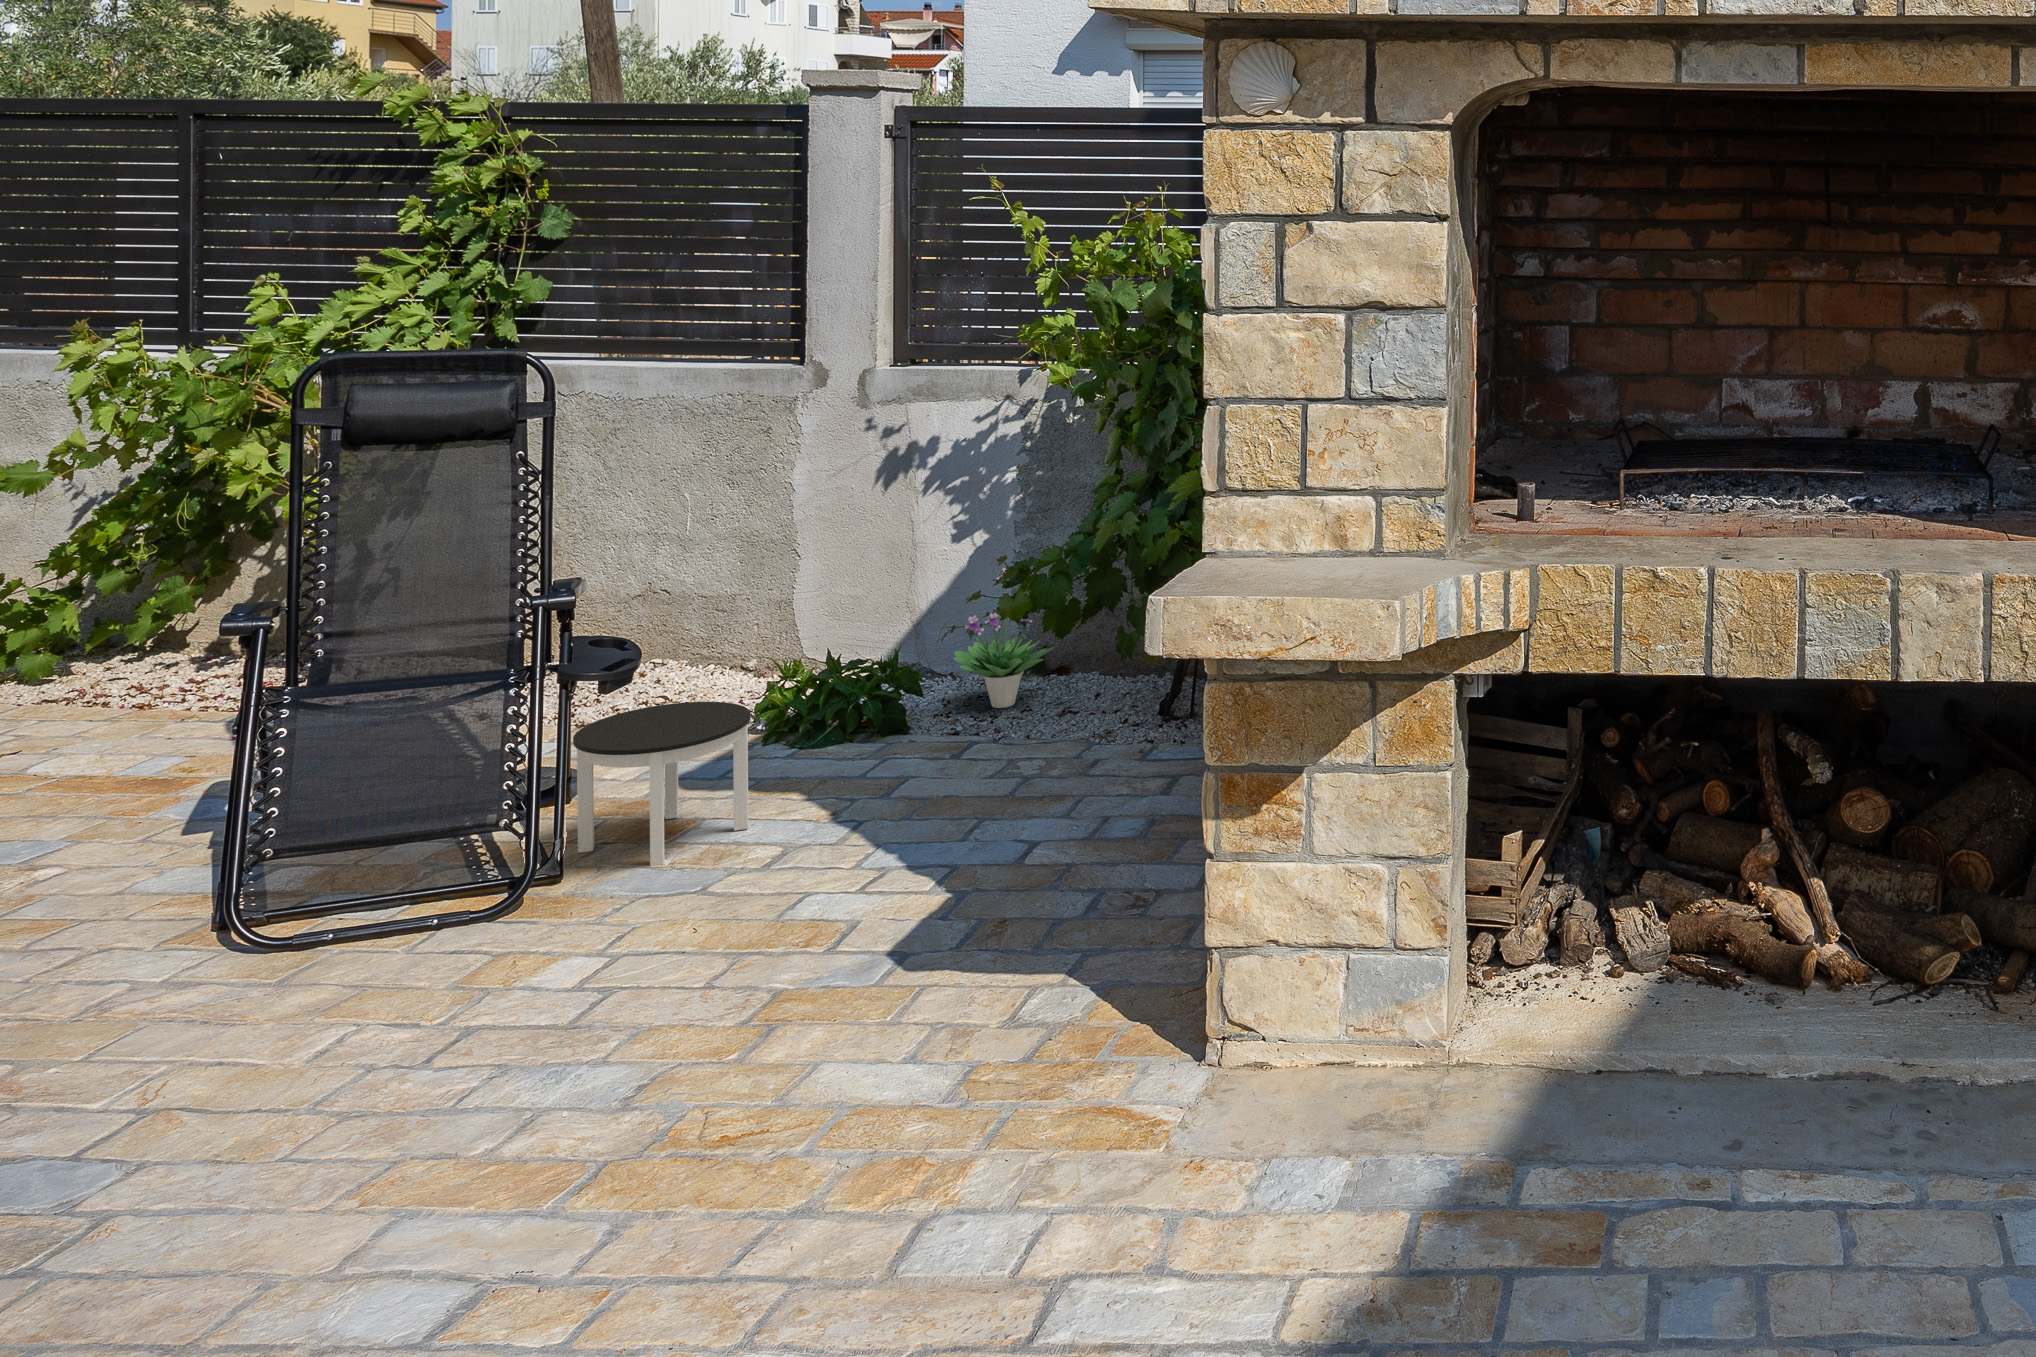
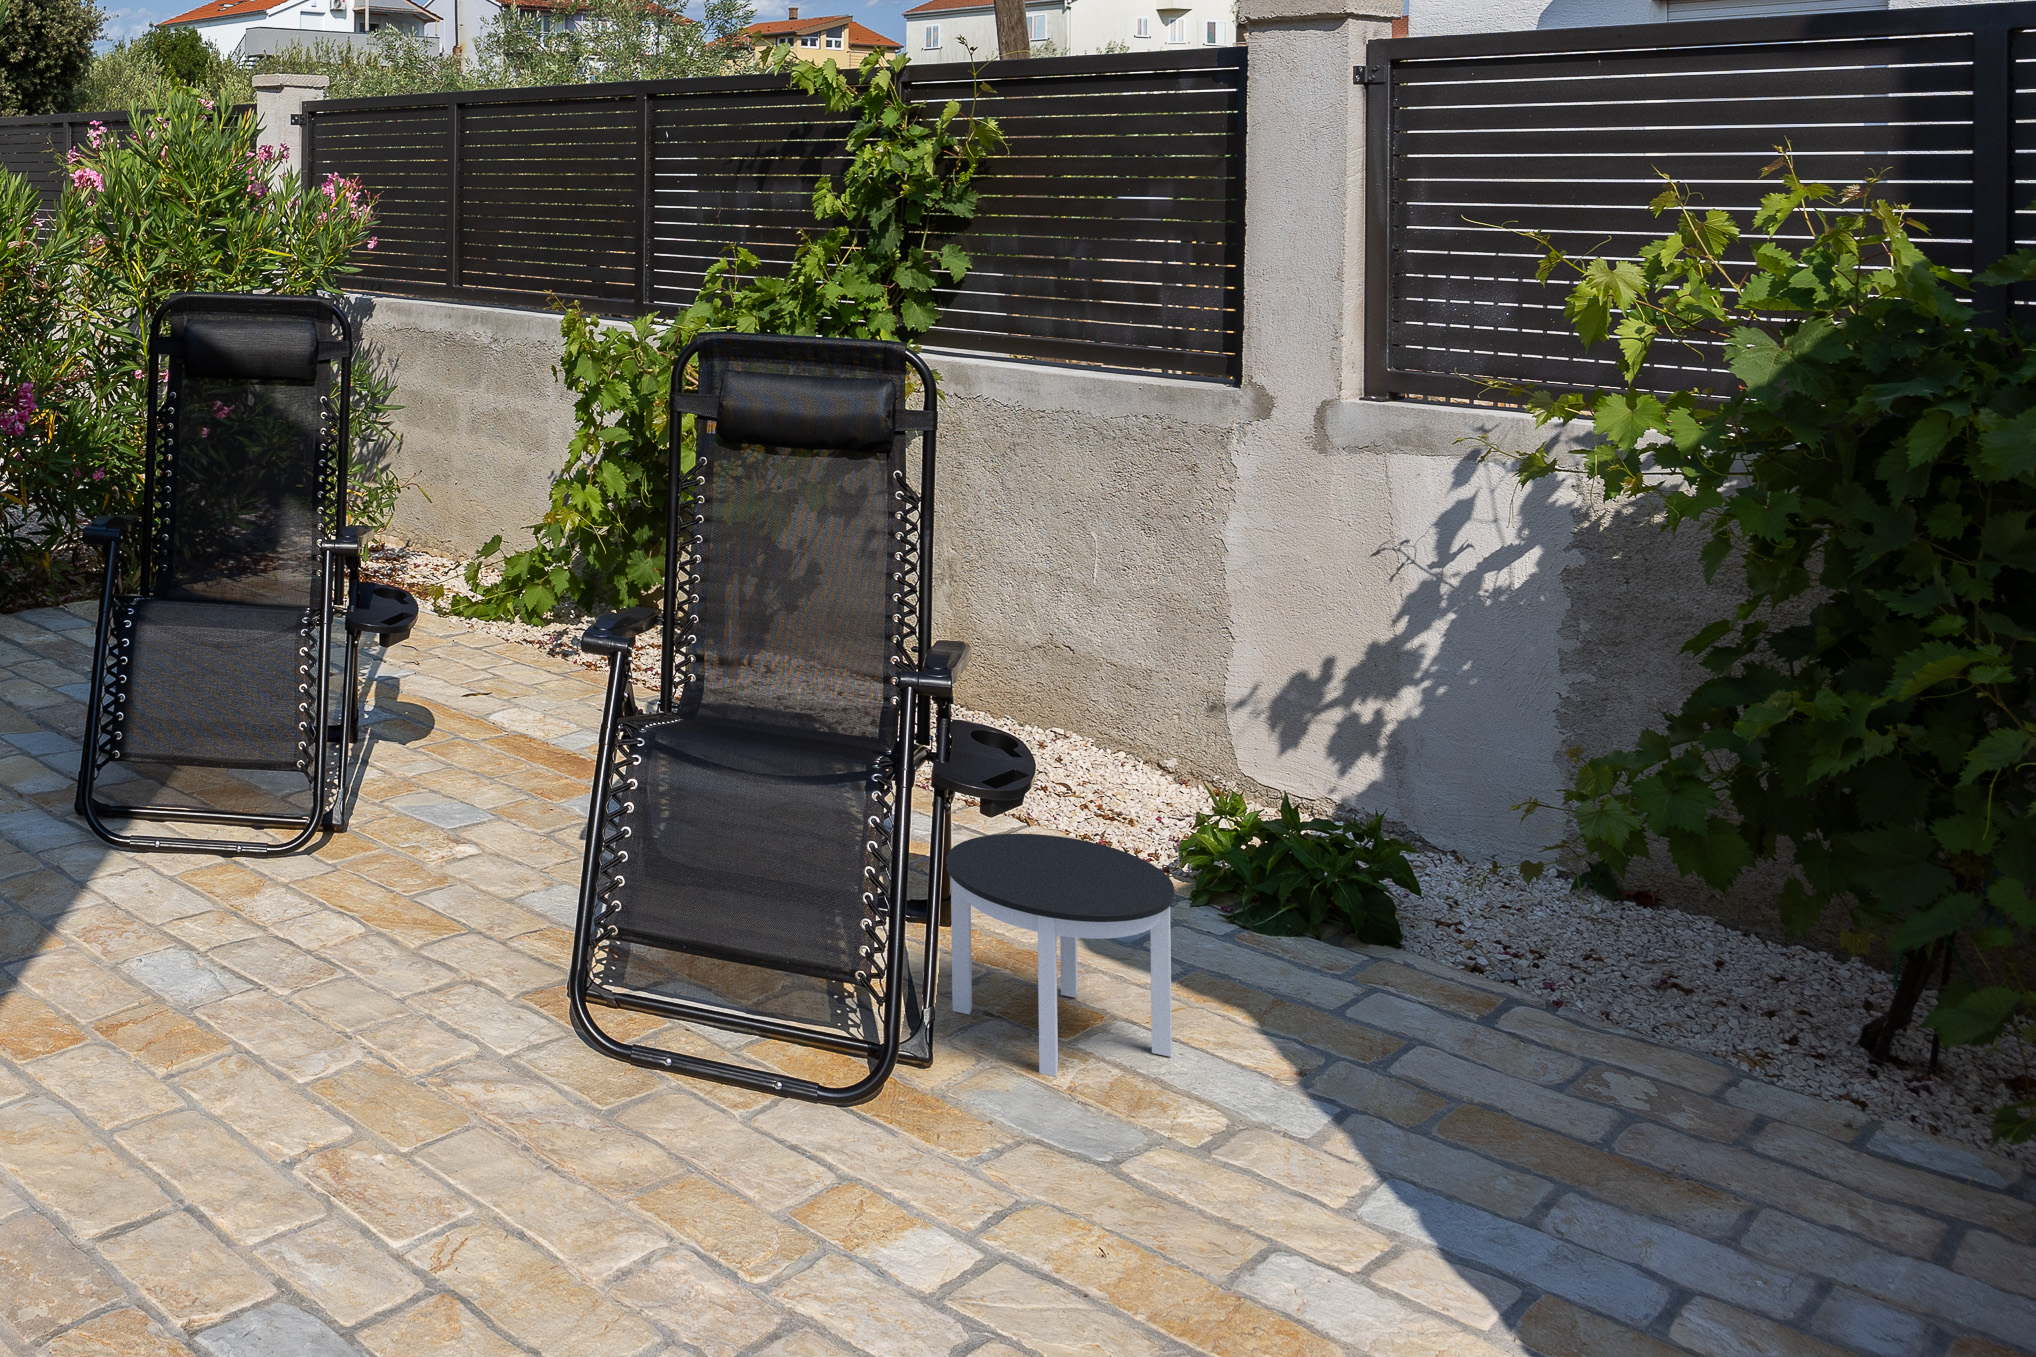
potted plant: present [953,568,1054,708] -> none [1471,734,1654,958]

